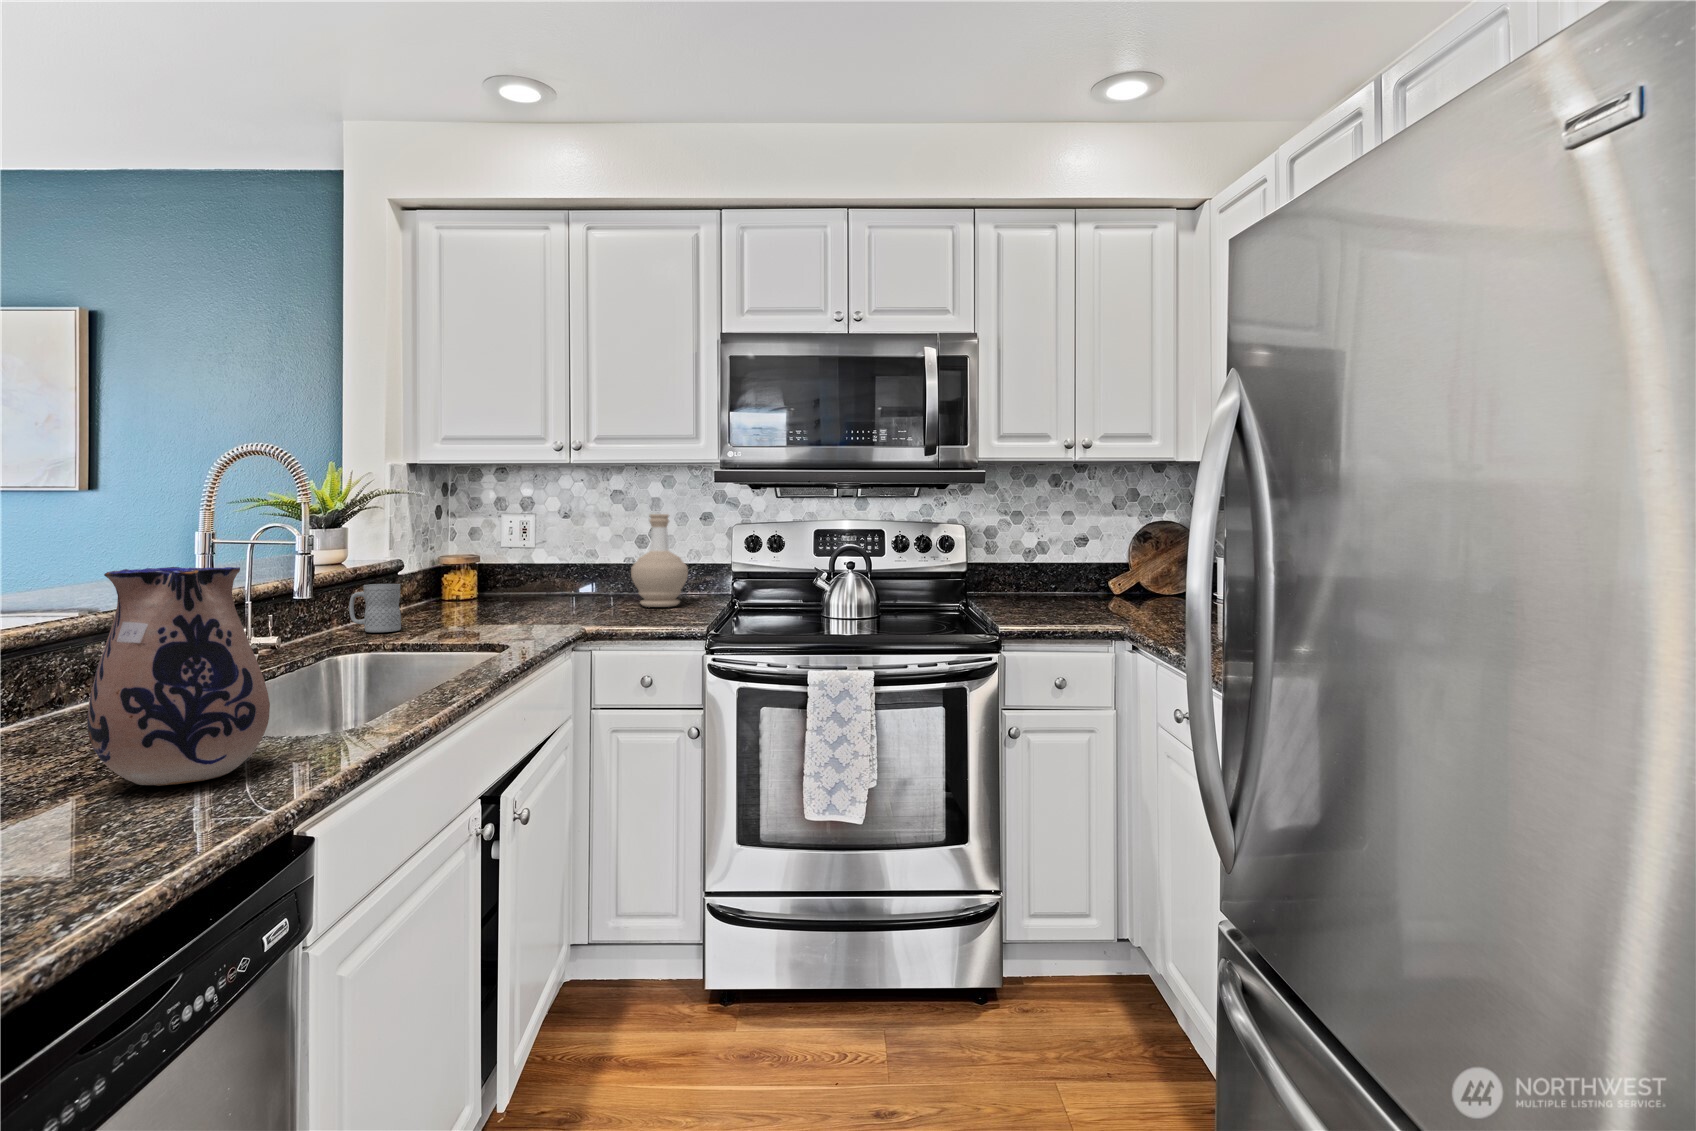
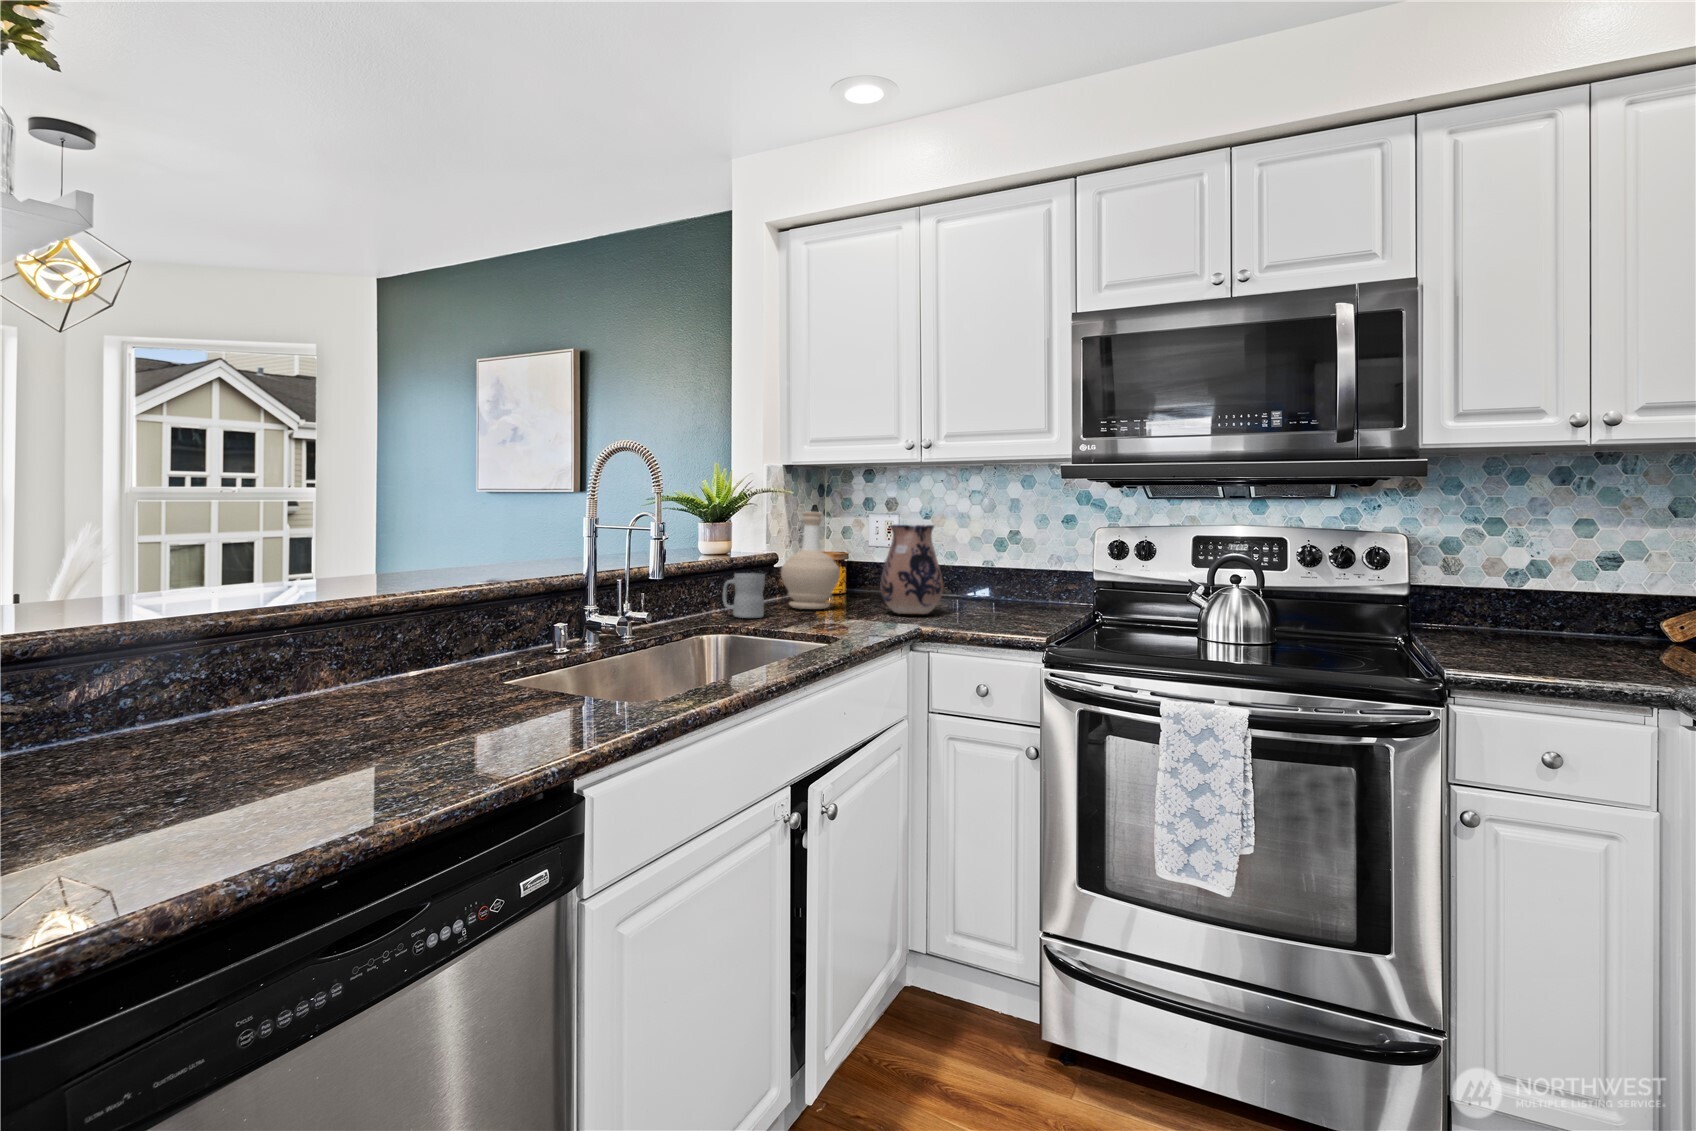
bottle: present [631,514,688,607] -> present [781,512,840,609]
ceramic pitcher: present [87,567,270,786] -> present [880,525,943,614]

